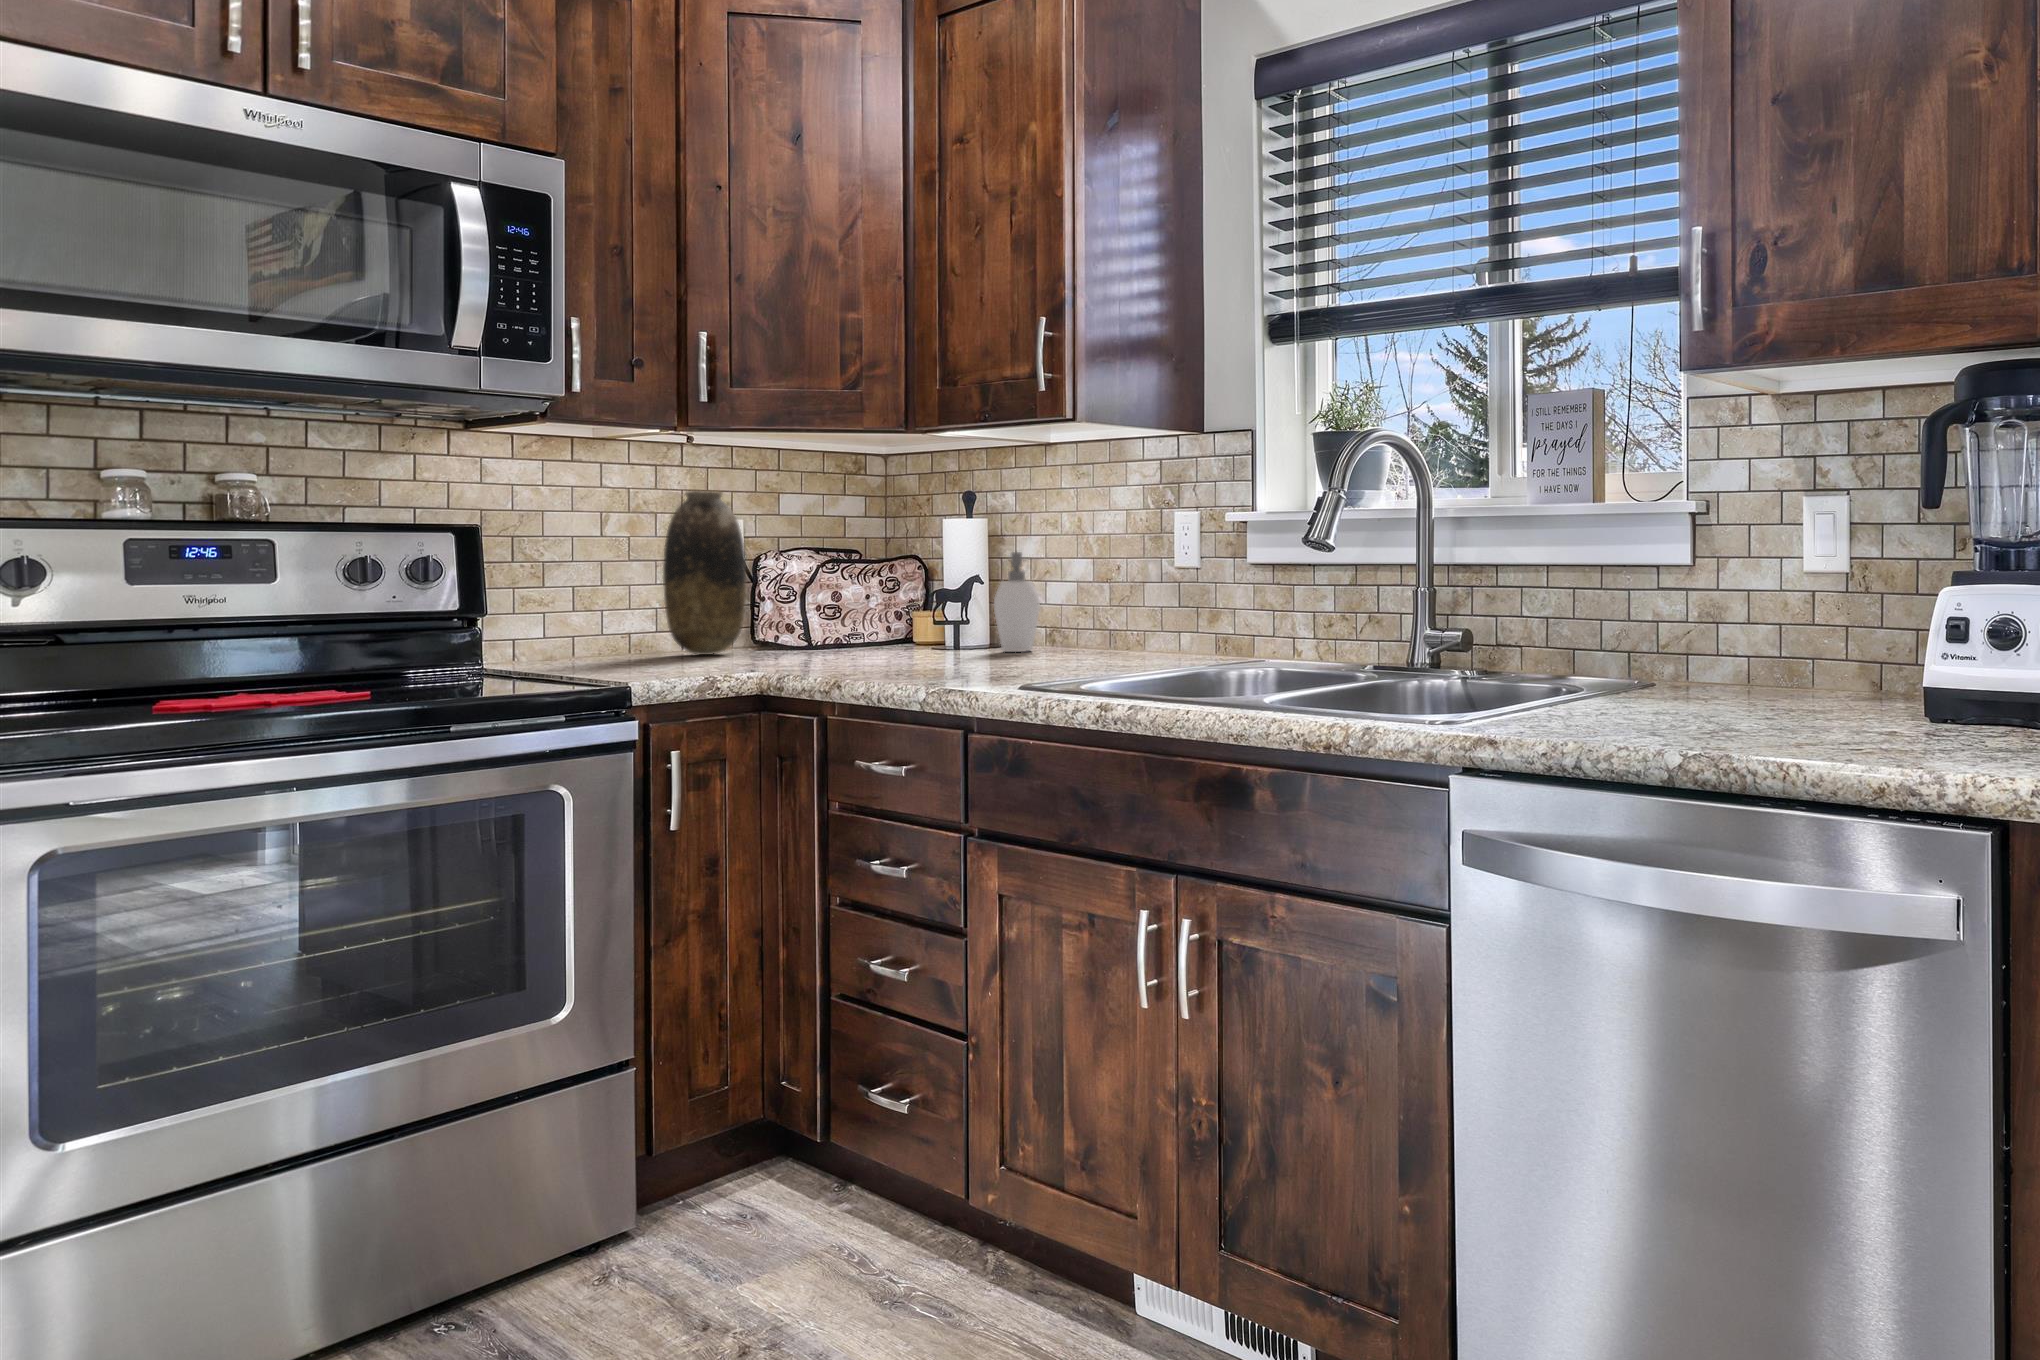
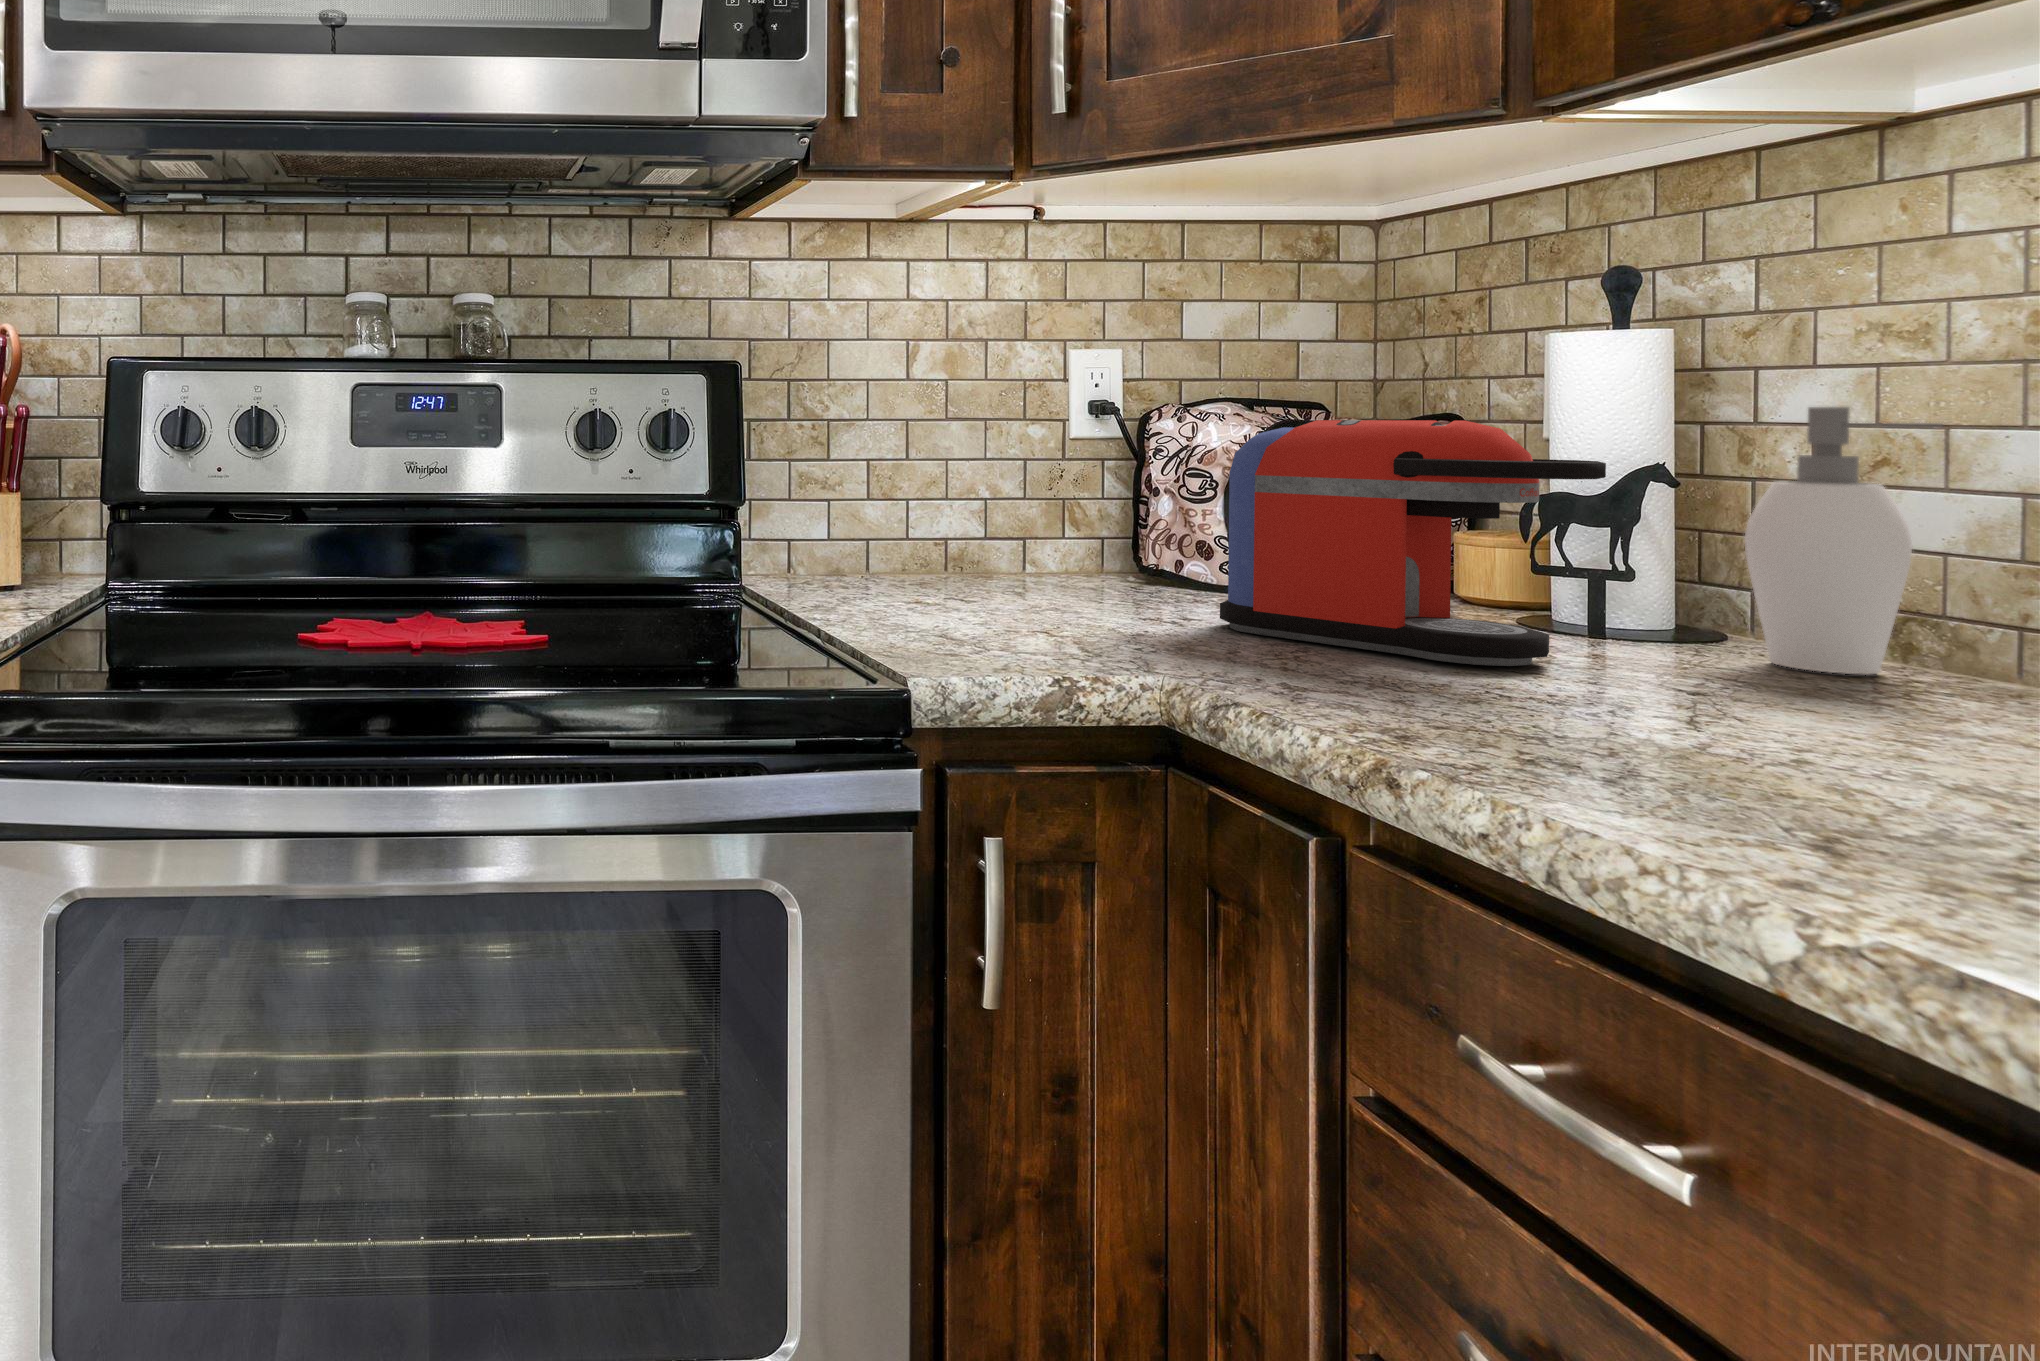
vase: present [663,491,746,655] -> none [991,294,1128,587]
coffee maker: none [791,559,938,660] -> present [1220,420,1606,666]

